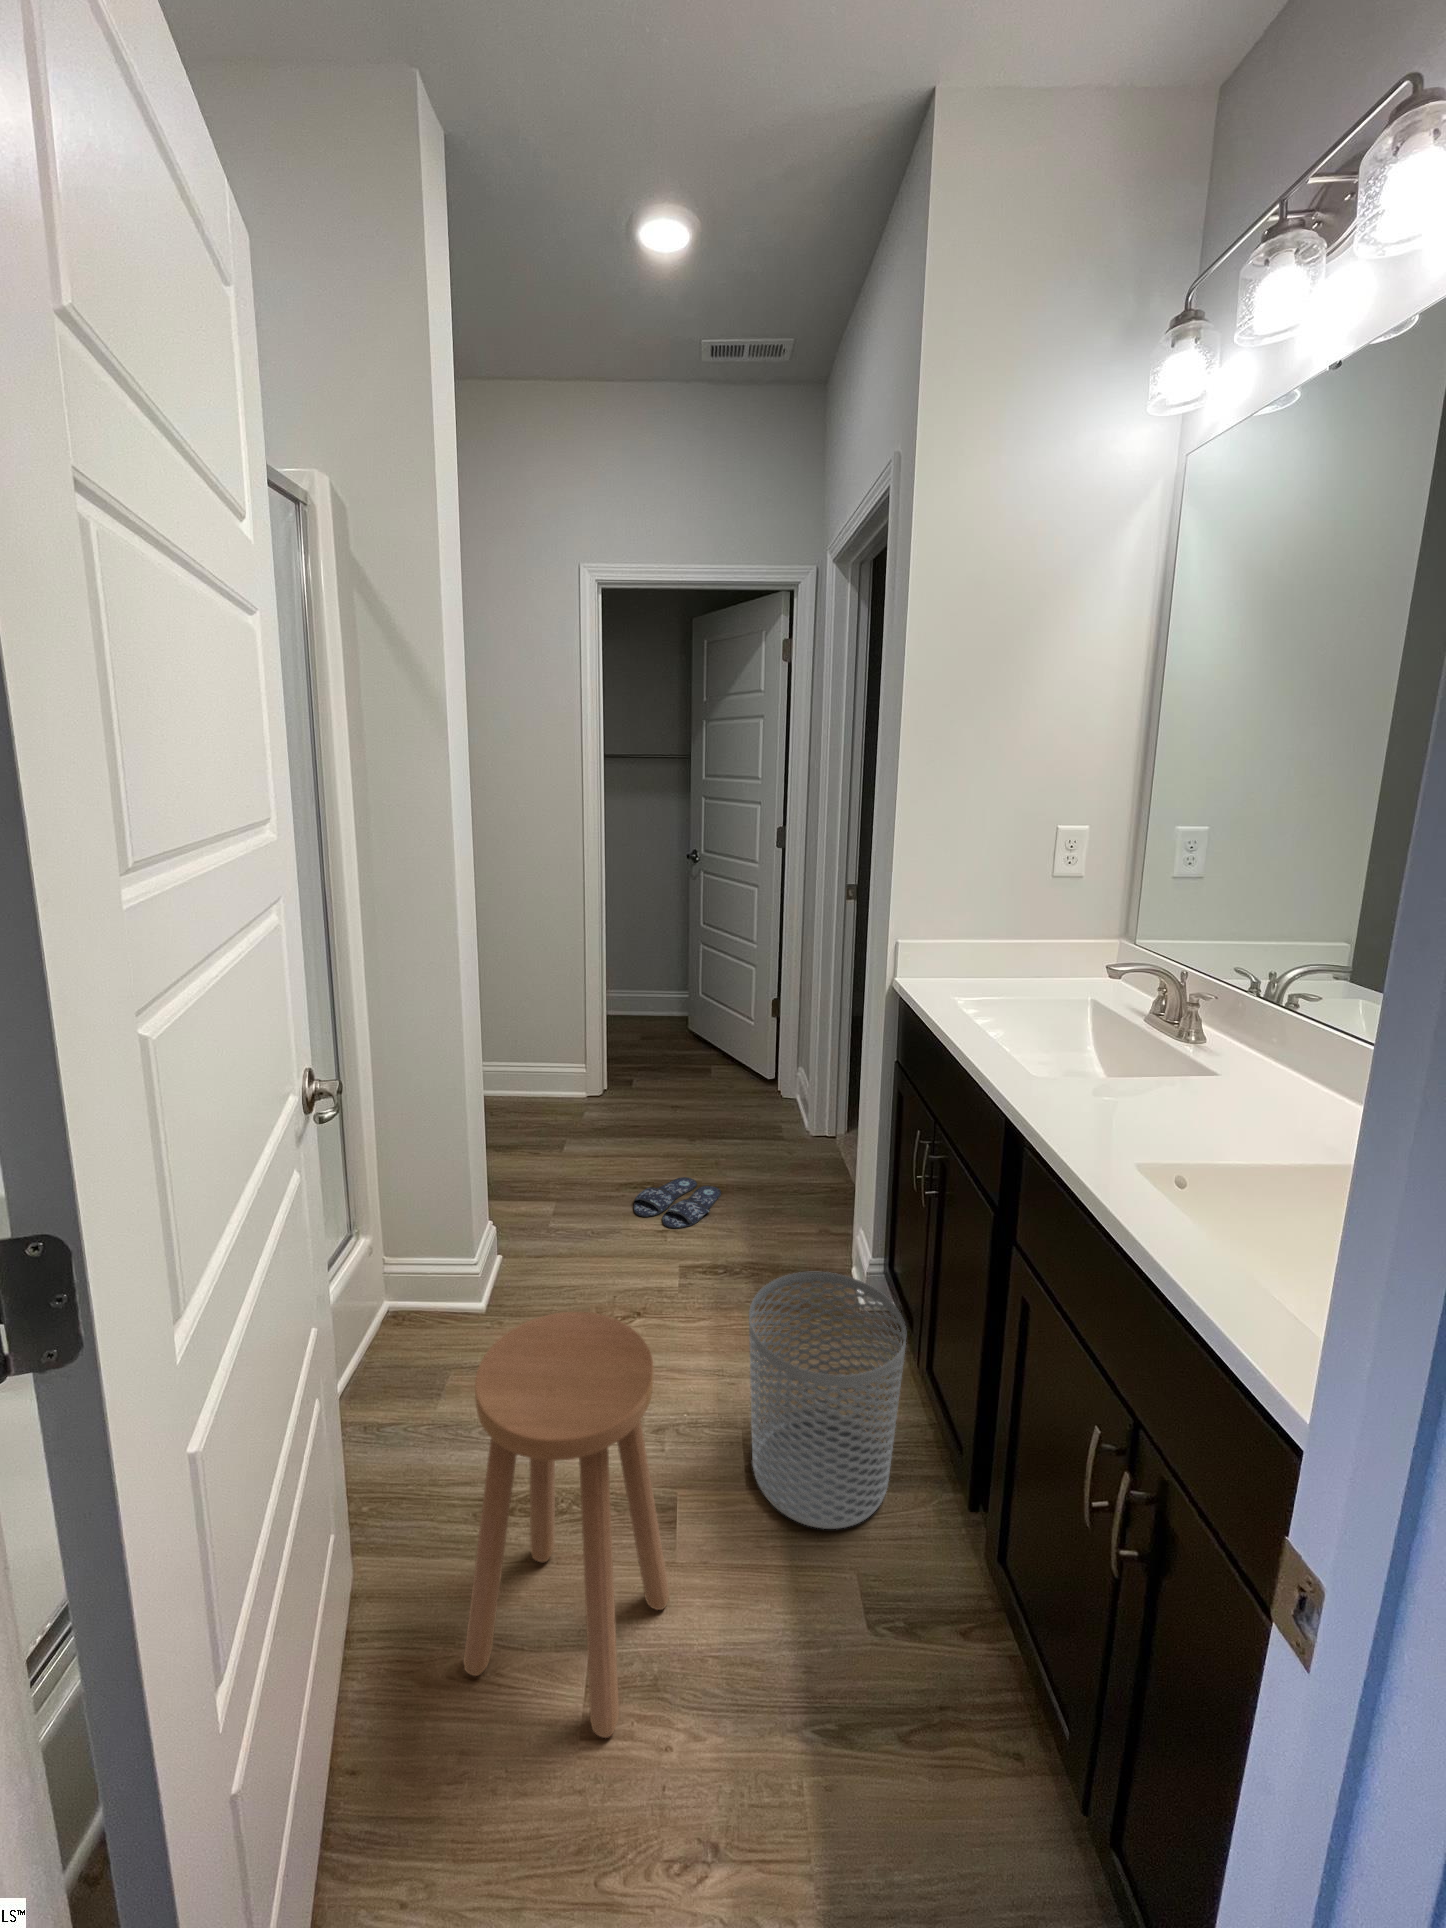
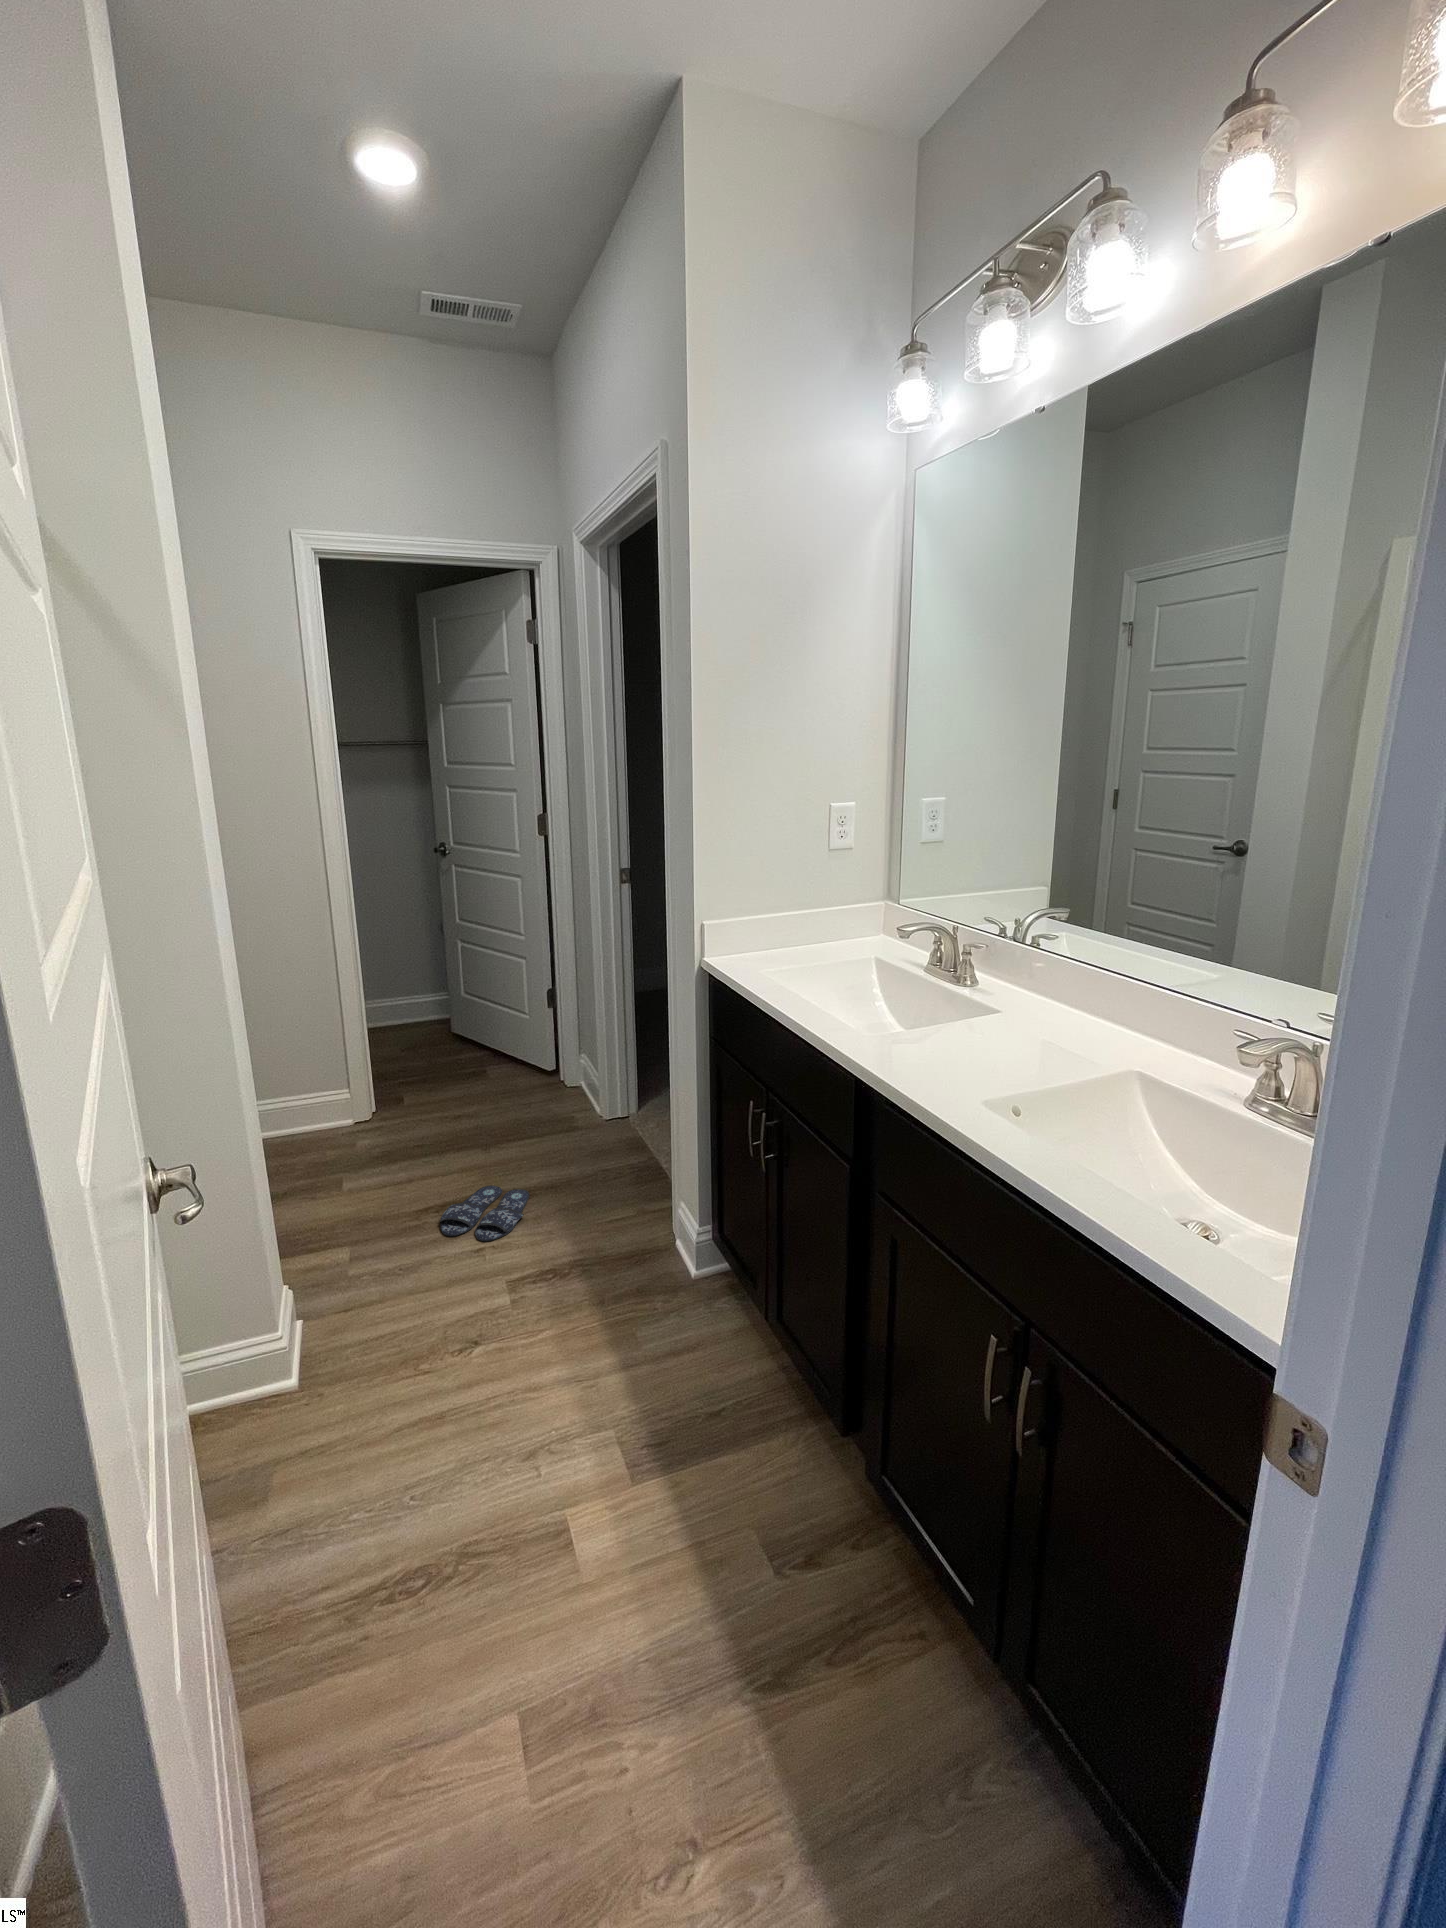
waste bin: present [749,1272,906,1529] -> none [619,1250,770,1498]
stool: present [464,1312,670,1738] -> none [368,1355,586,1789]

